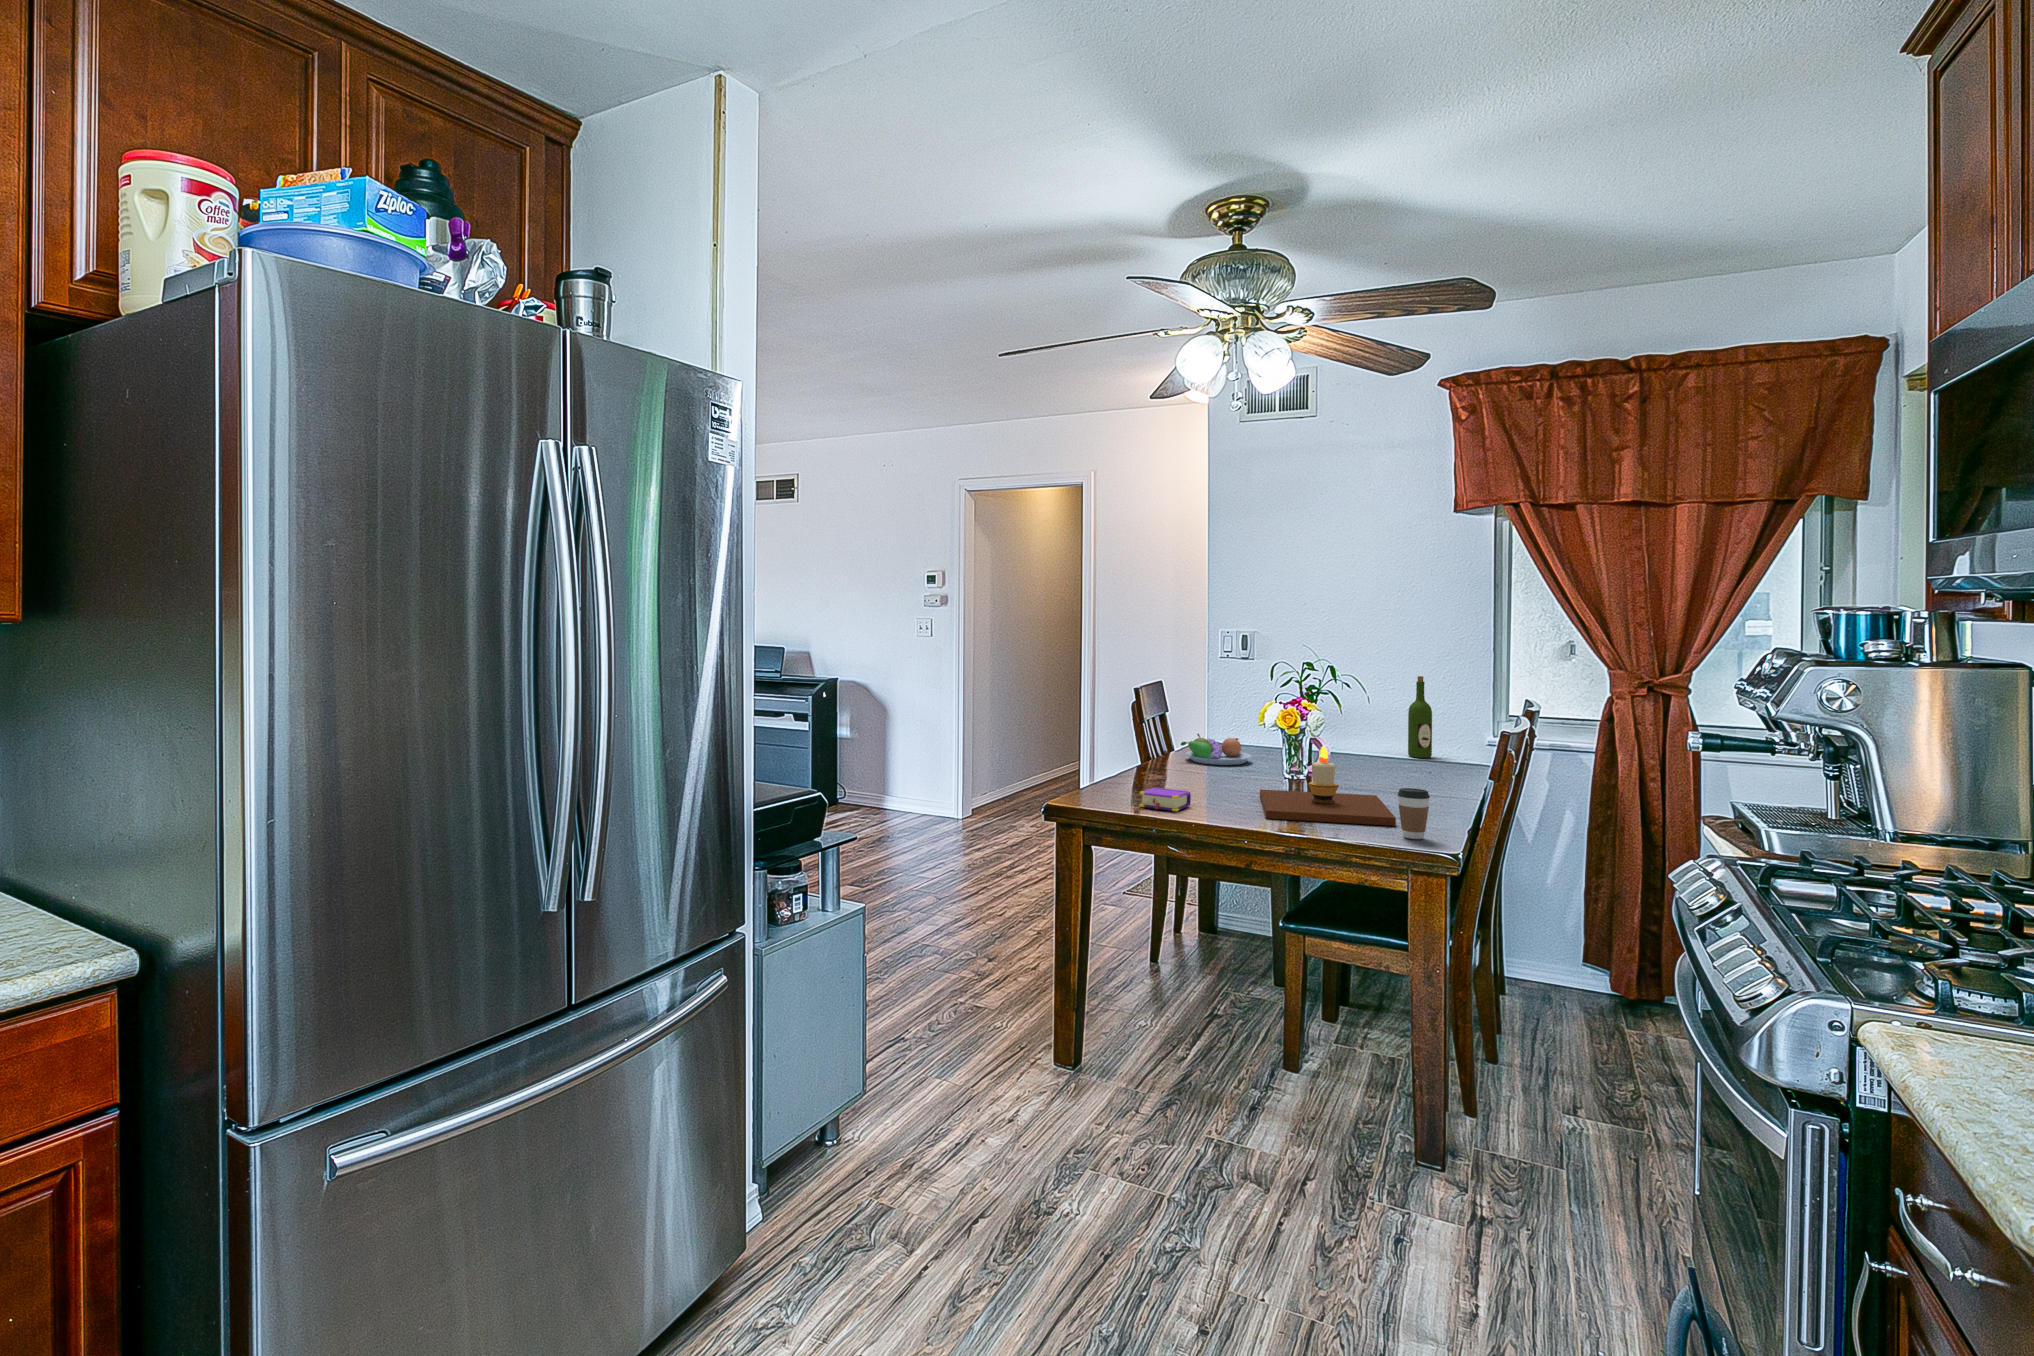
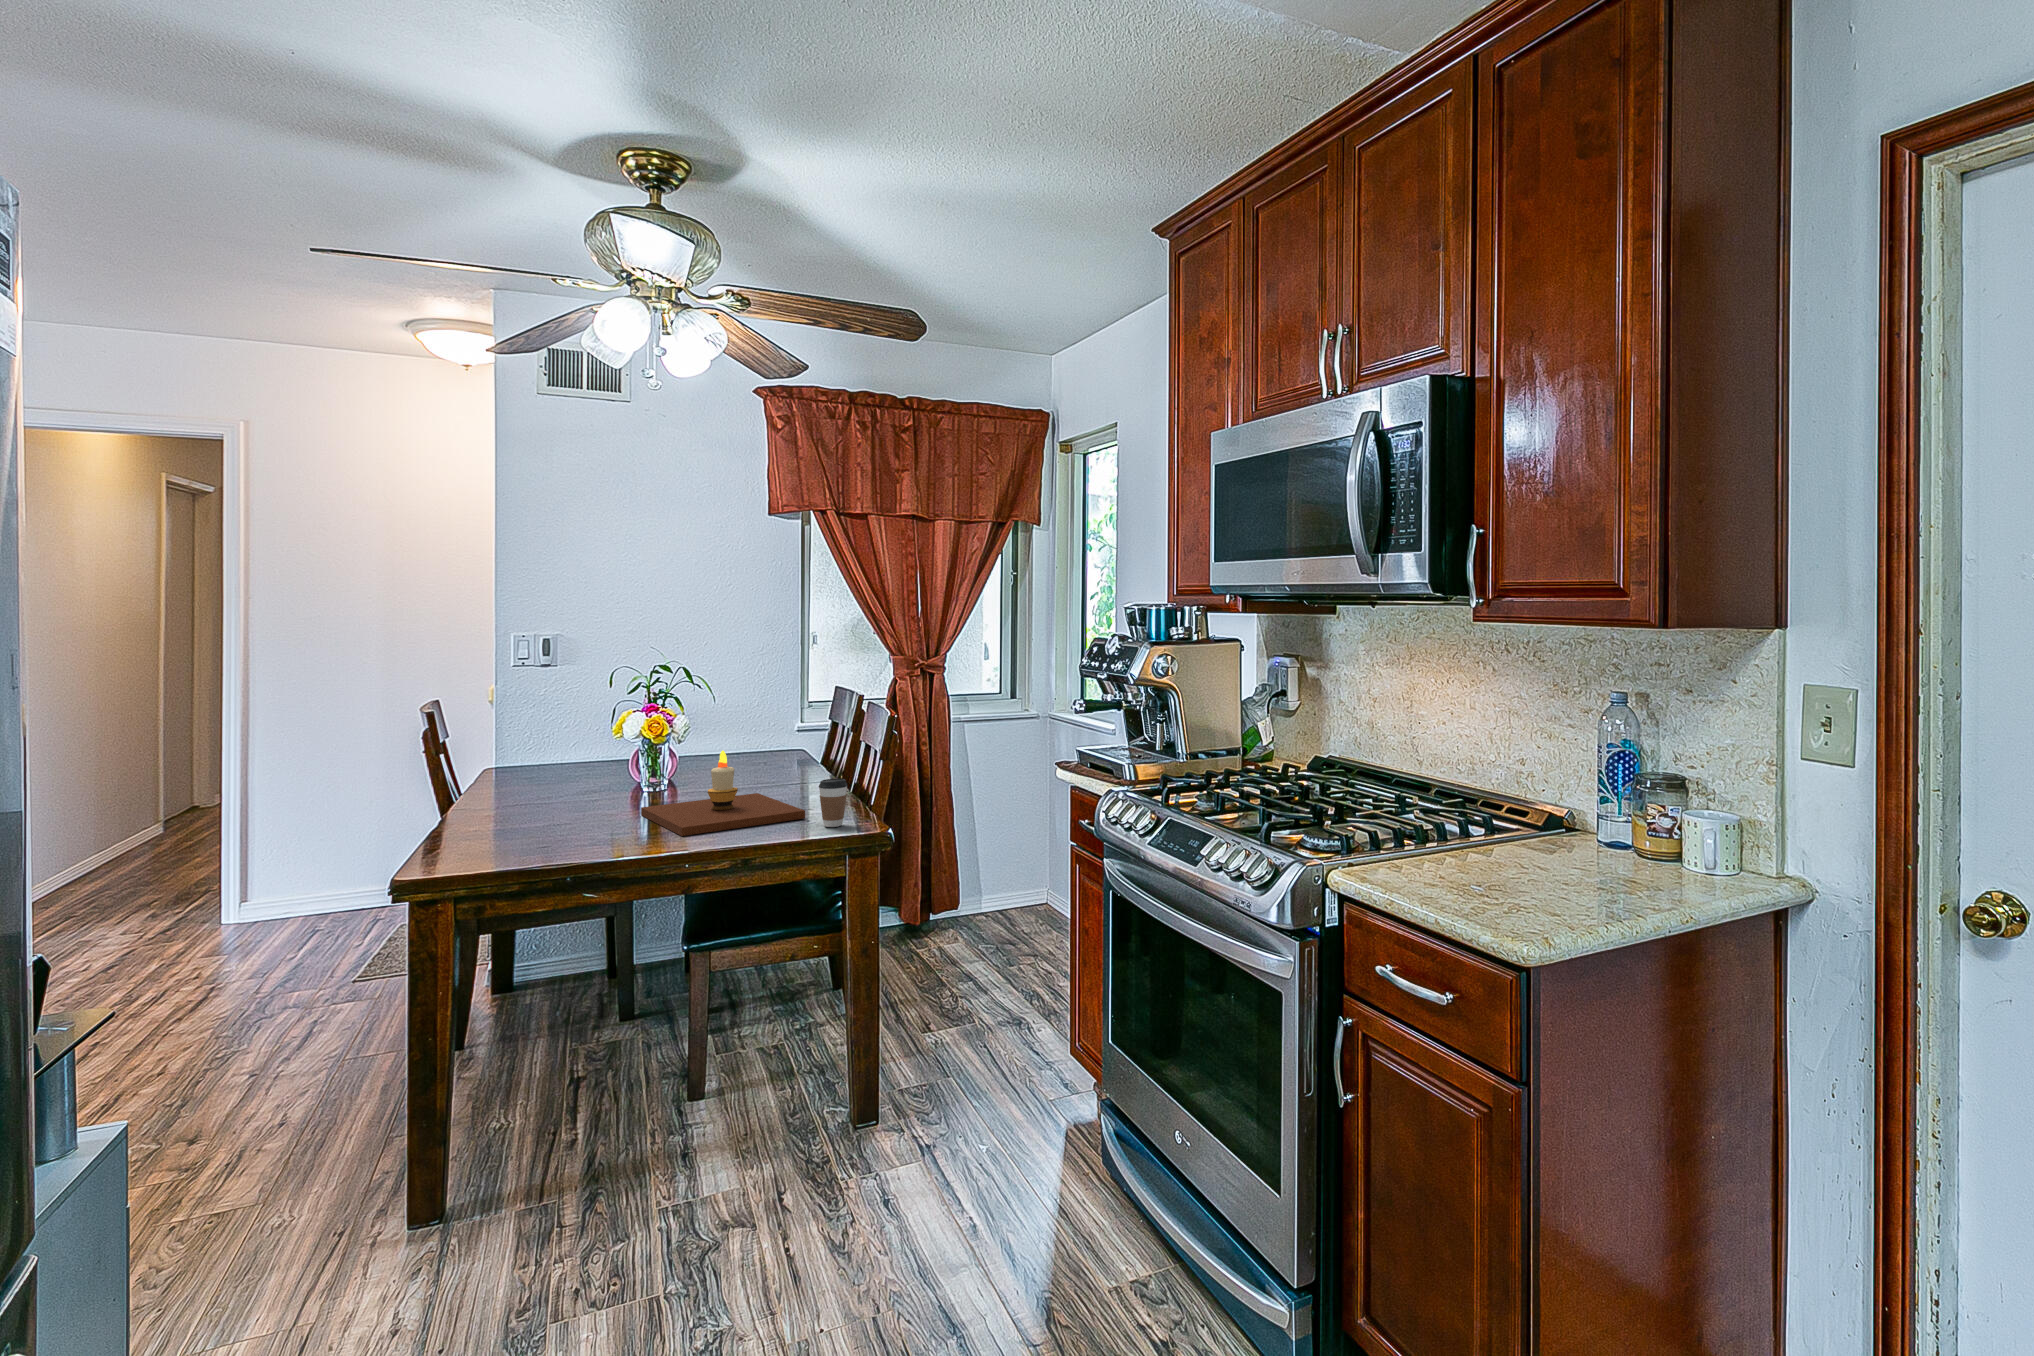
wine bottle: present [1408,676,1432,758] -> none [718,673,741,753]
fruit bowl: present [1181,734,1252,765] -> none [492,756,579,791]
book: present [1139,787,1191,812] -> none [492,823,613,860]

